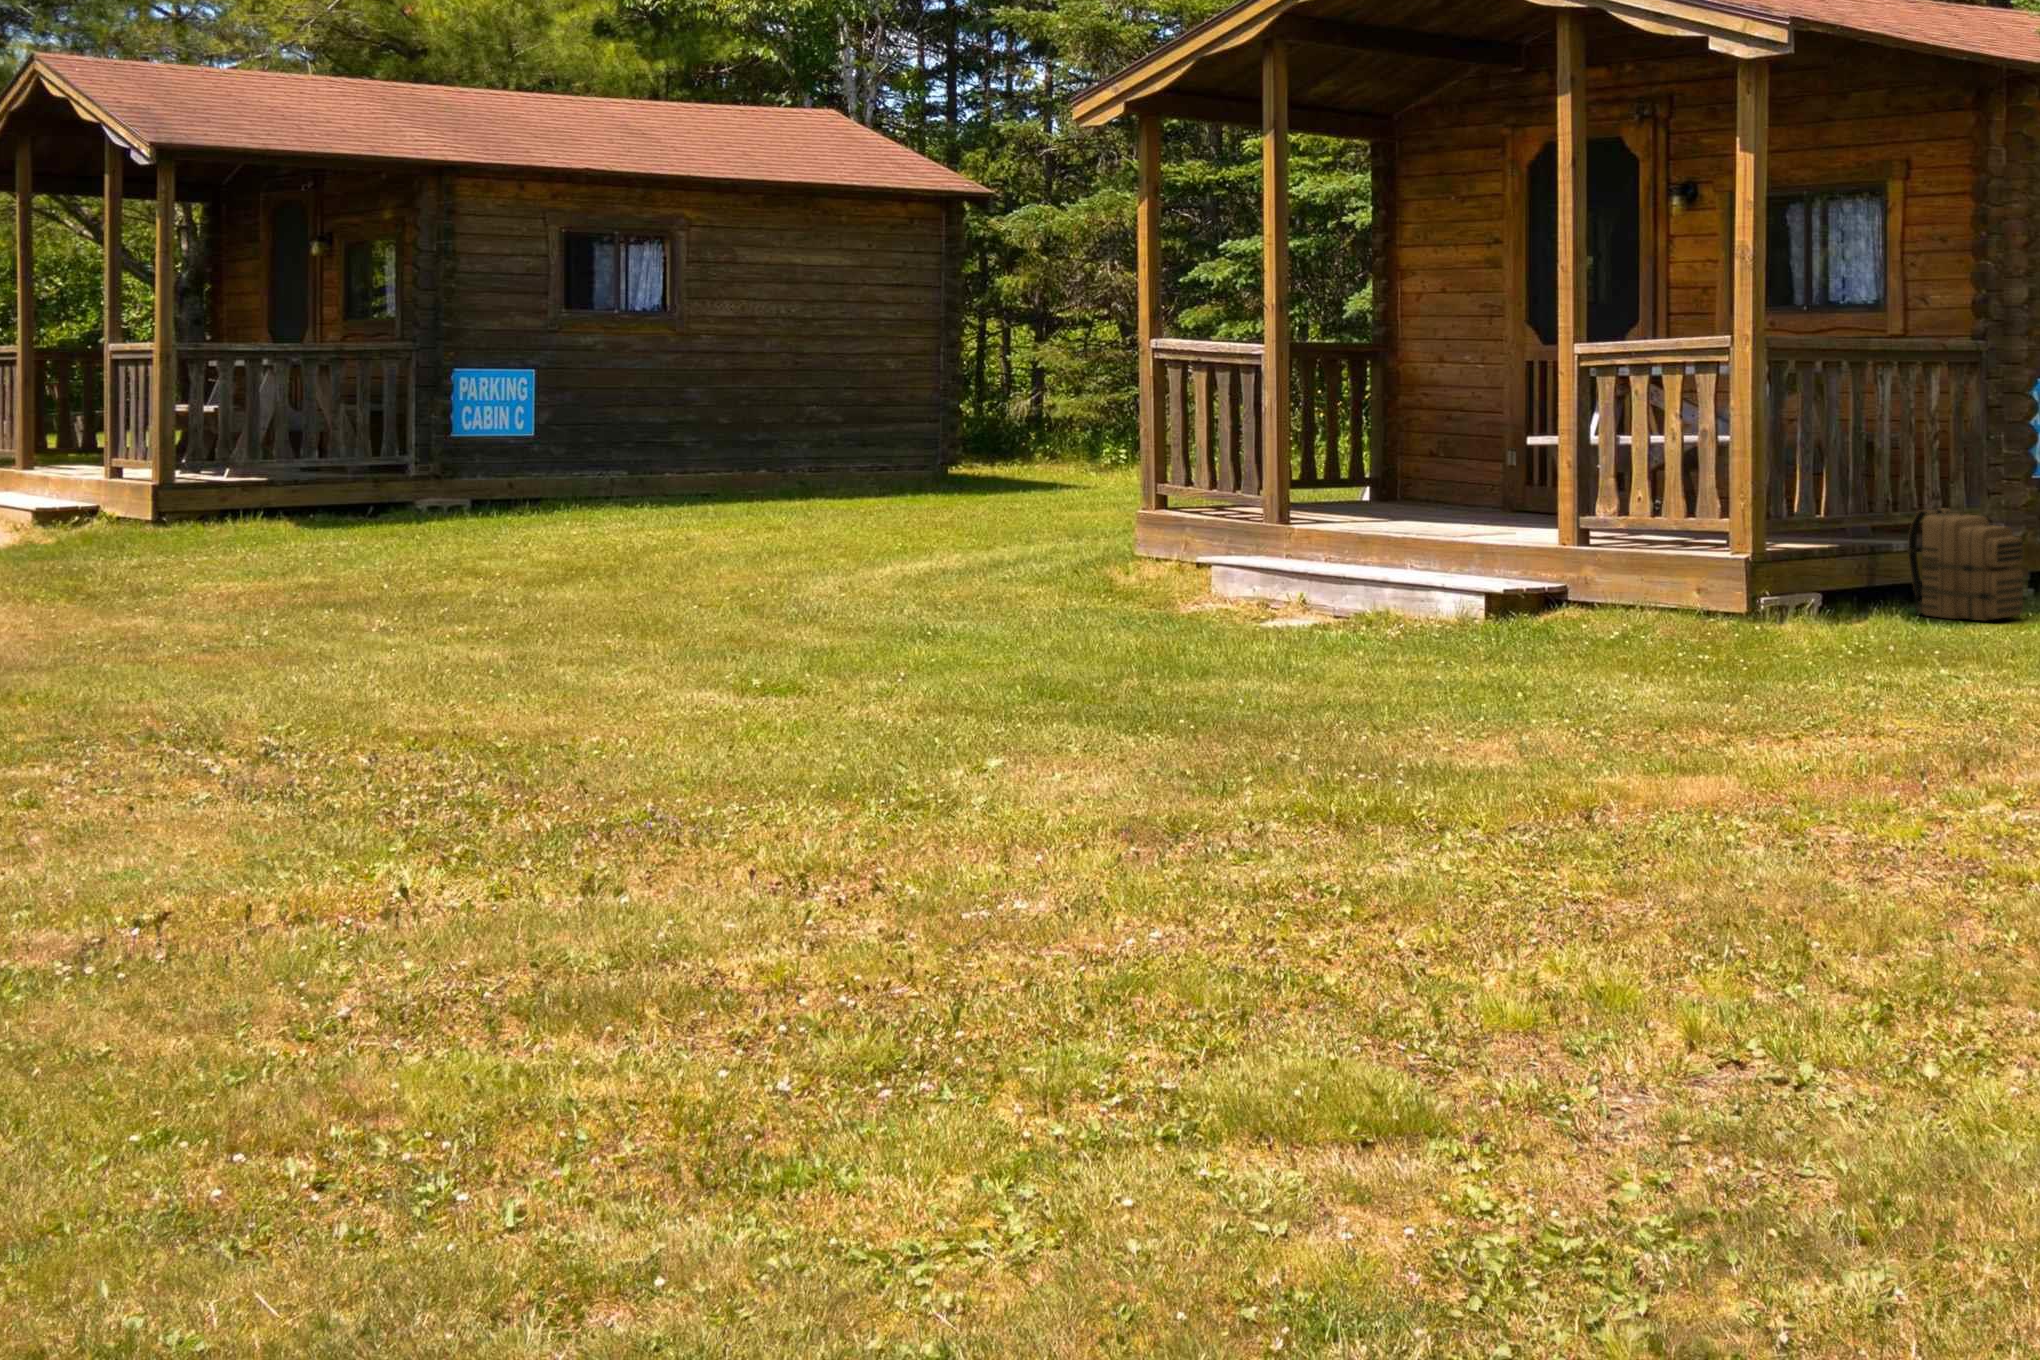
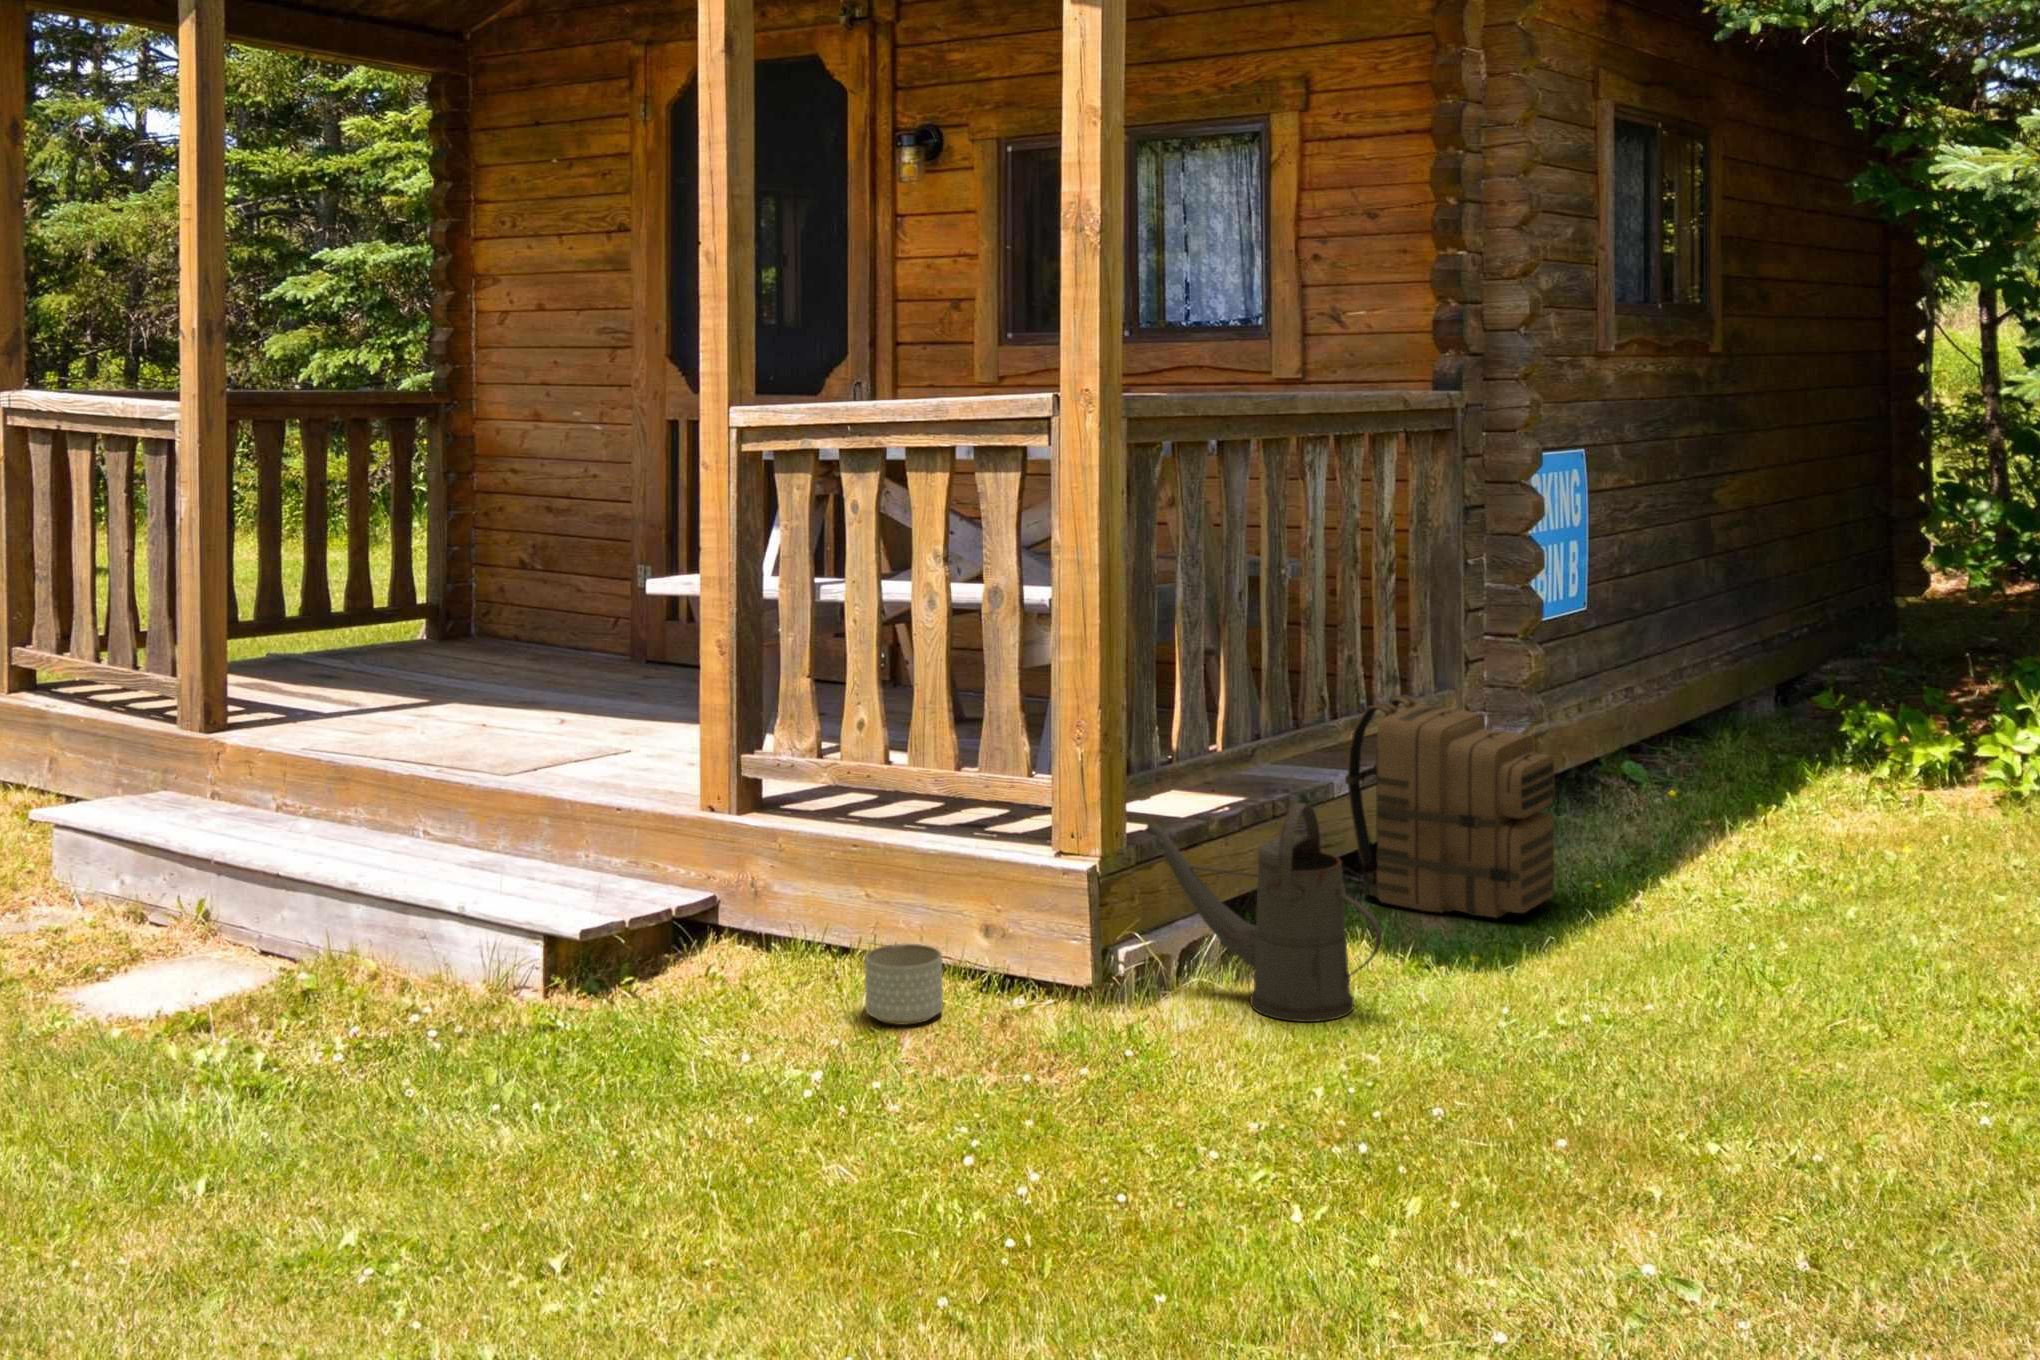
watering can: none [1781,536,1895,639] -> present [1147,803,1382,1022]
planter: none [1636,600,1675,632] -> present [865,944,943,1025]

